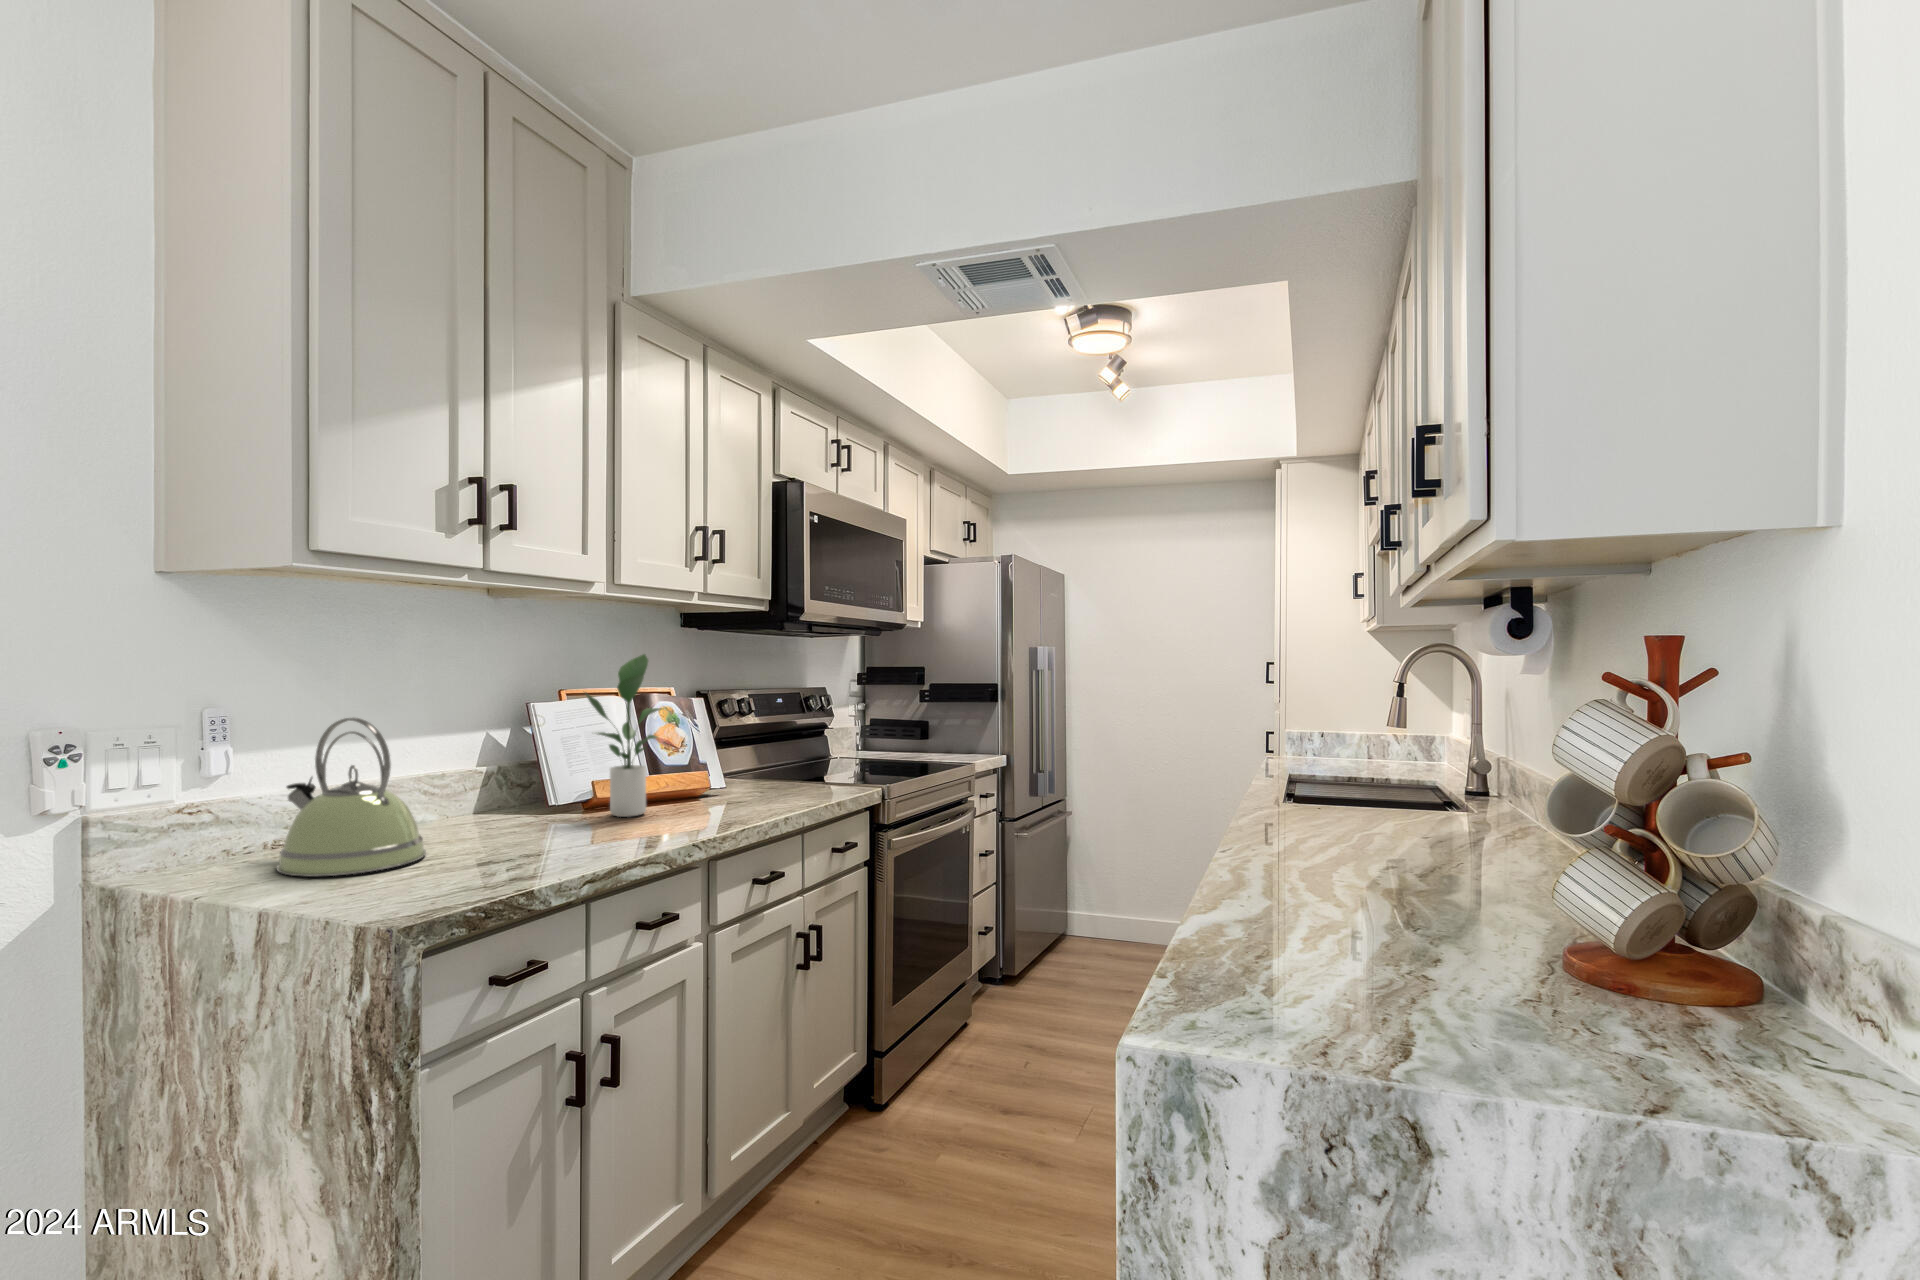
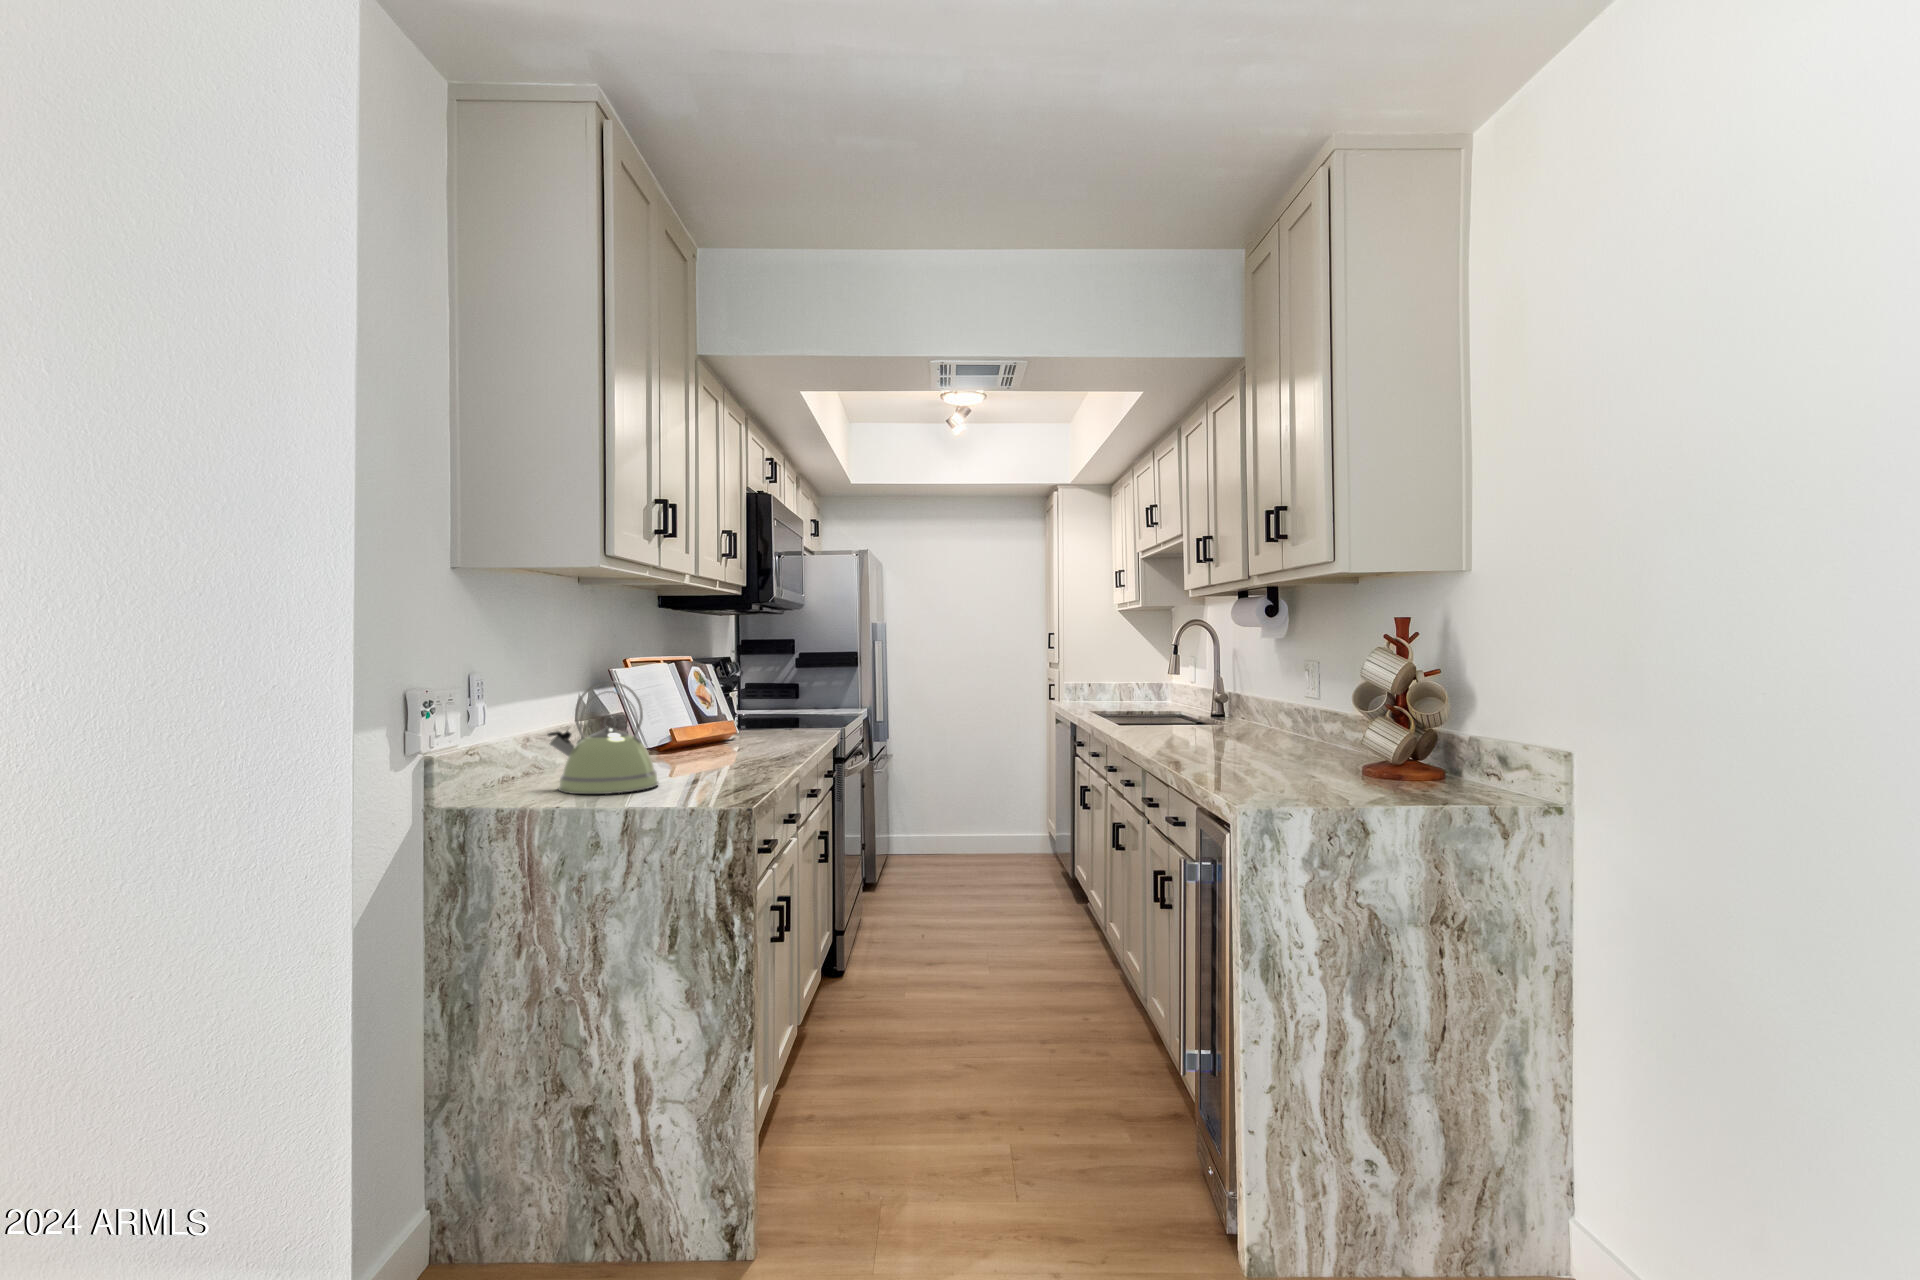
potted plant: present [585,654,662,817] -> none [697,641,757,760]

